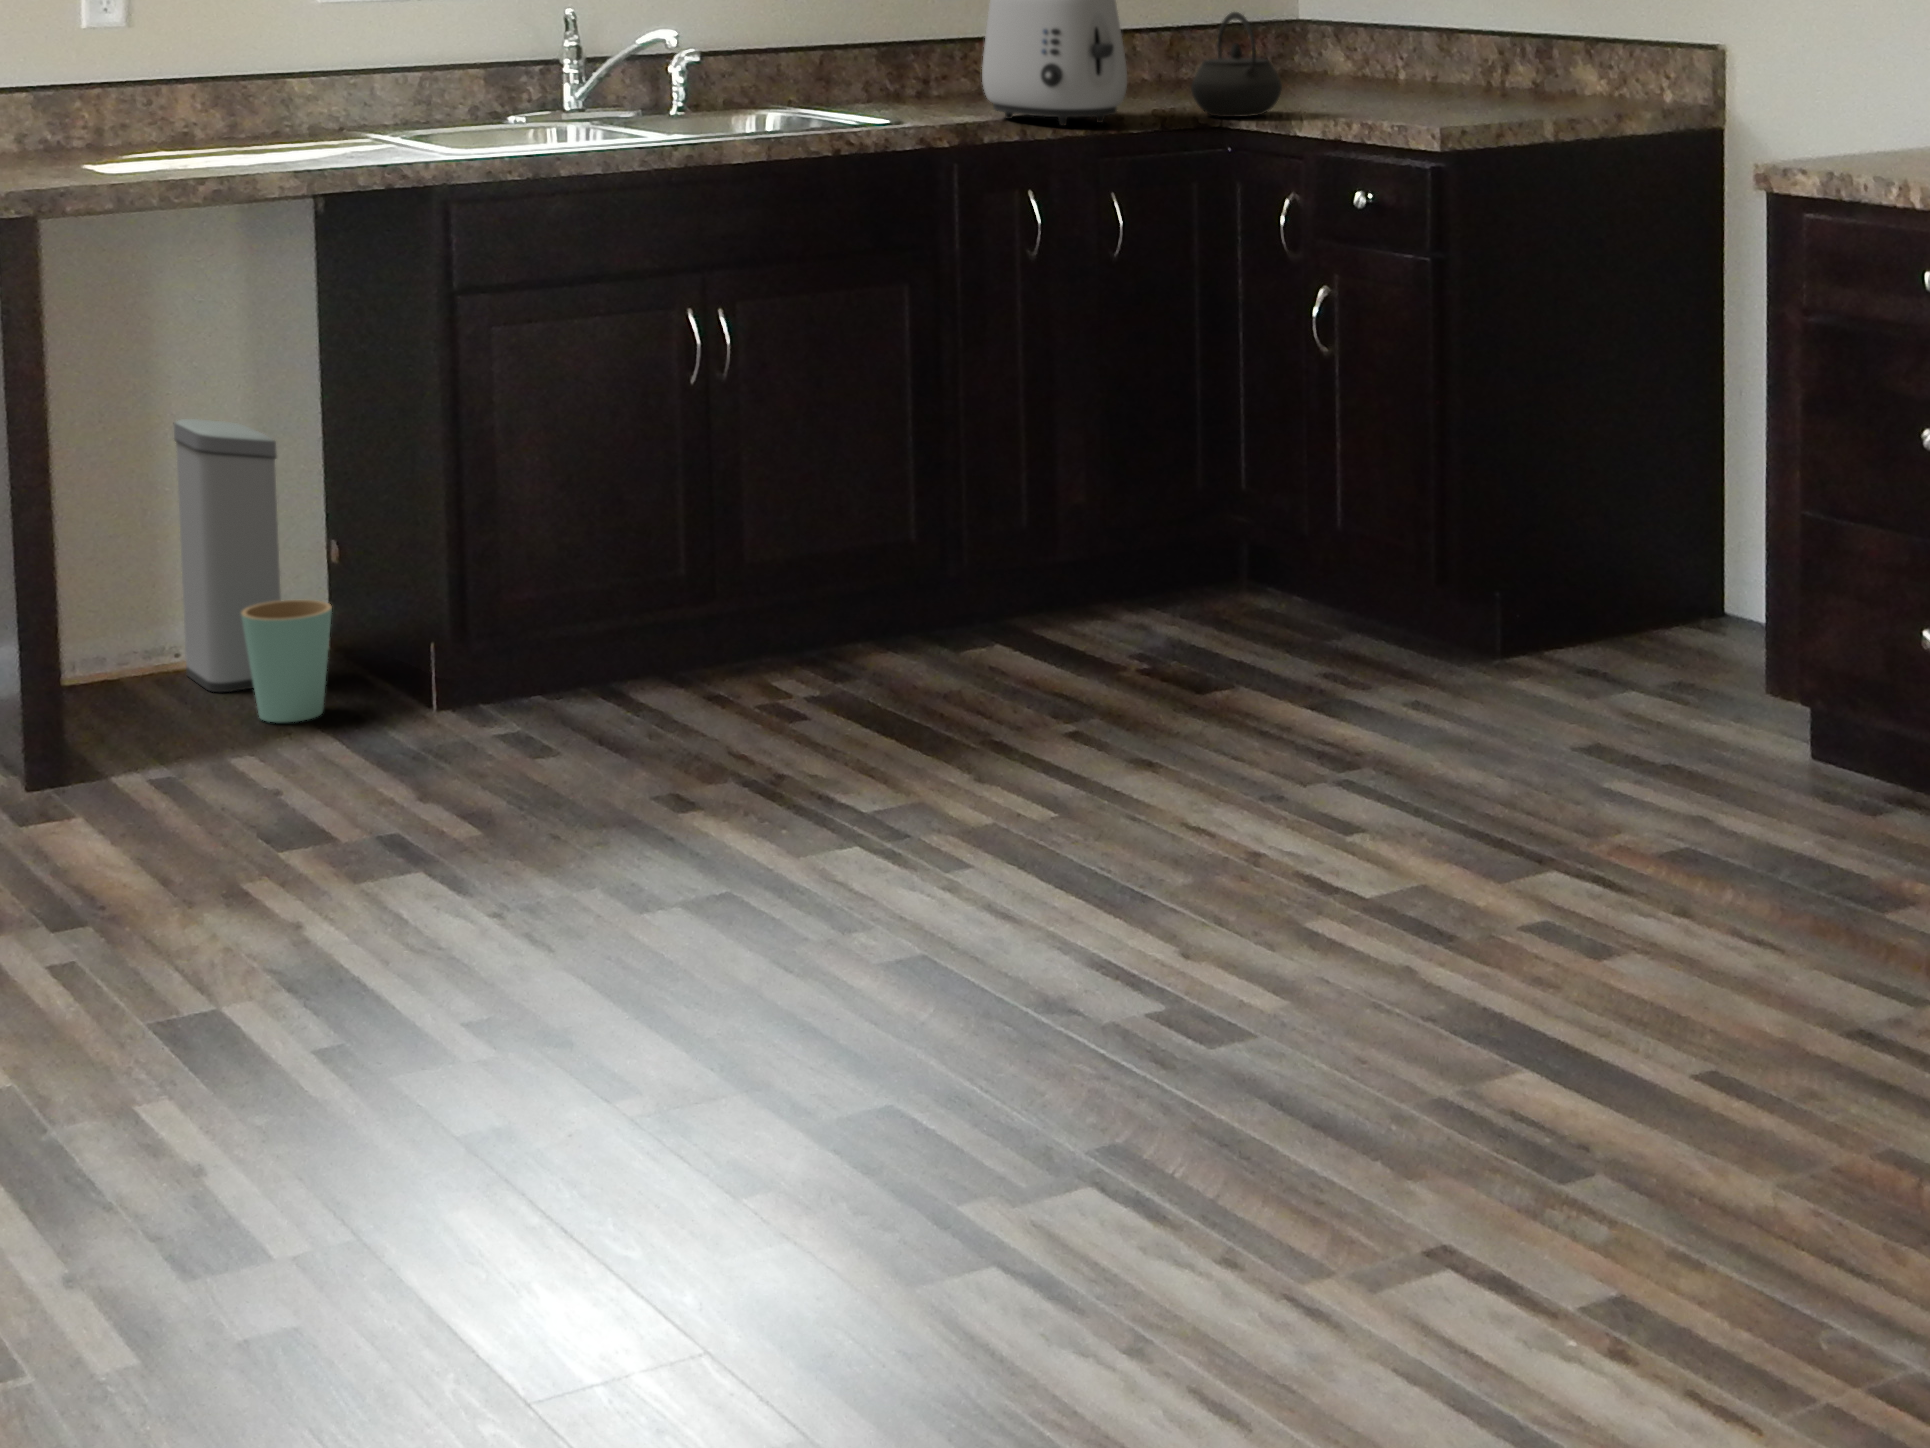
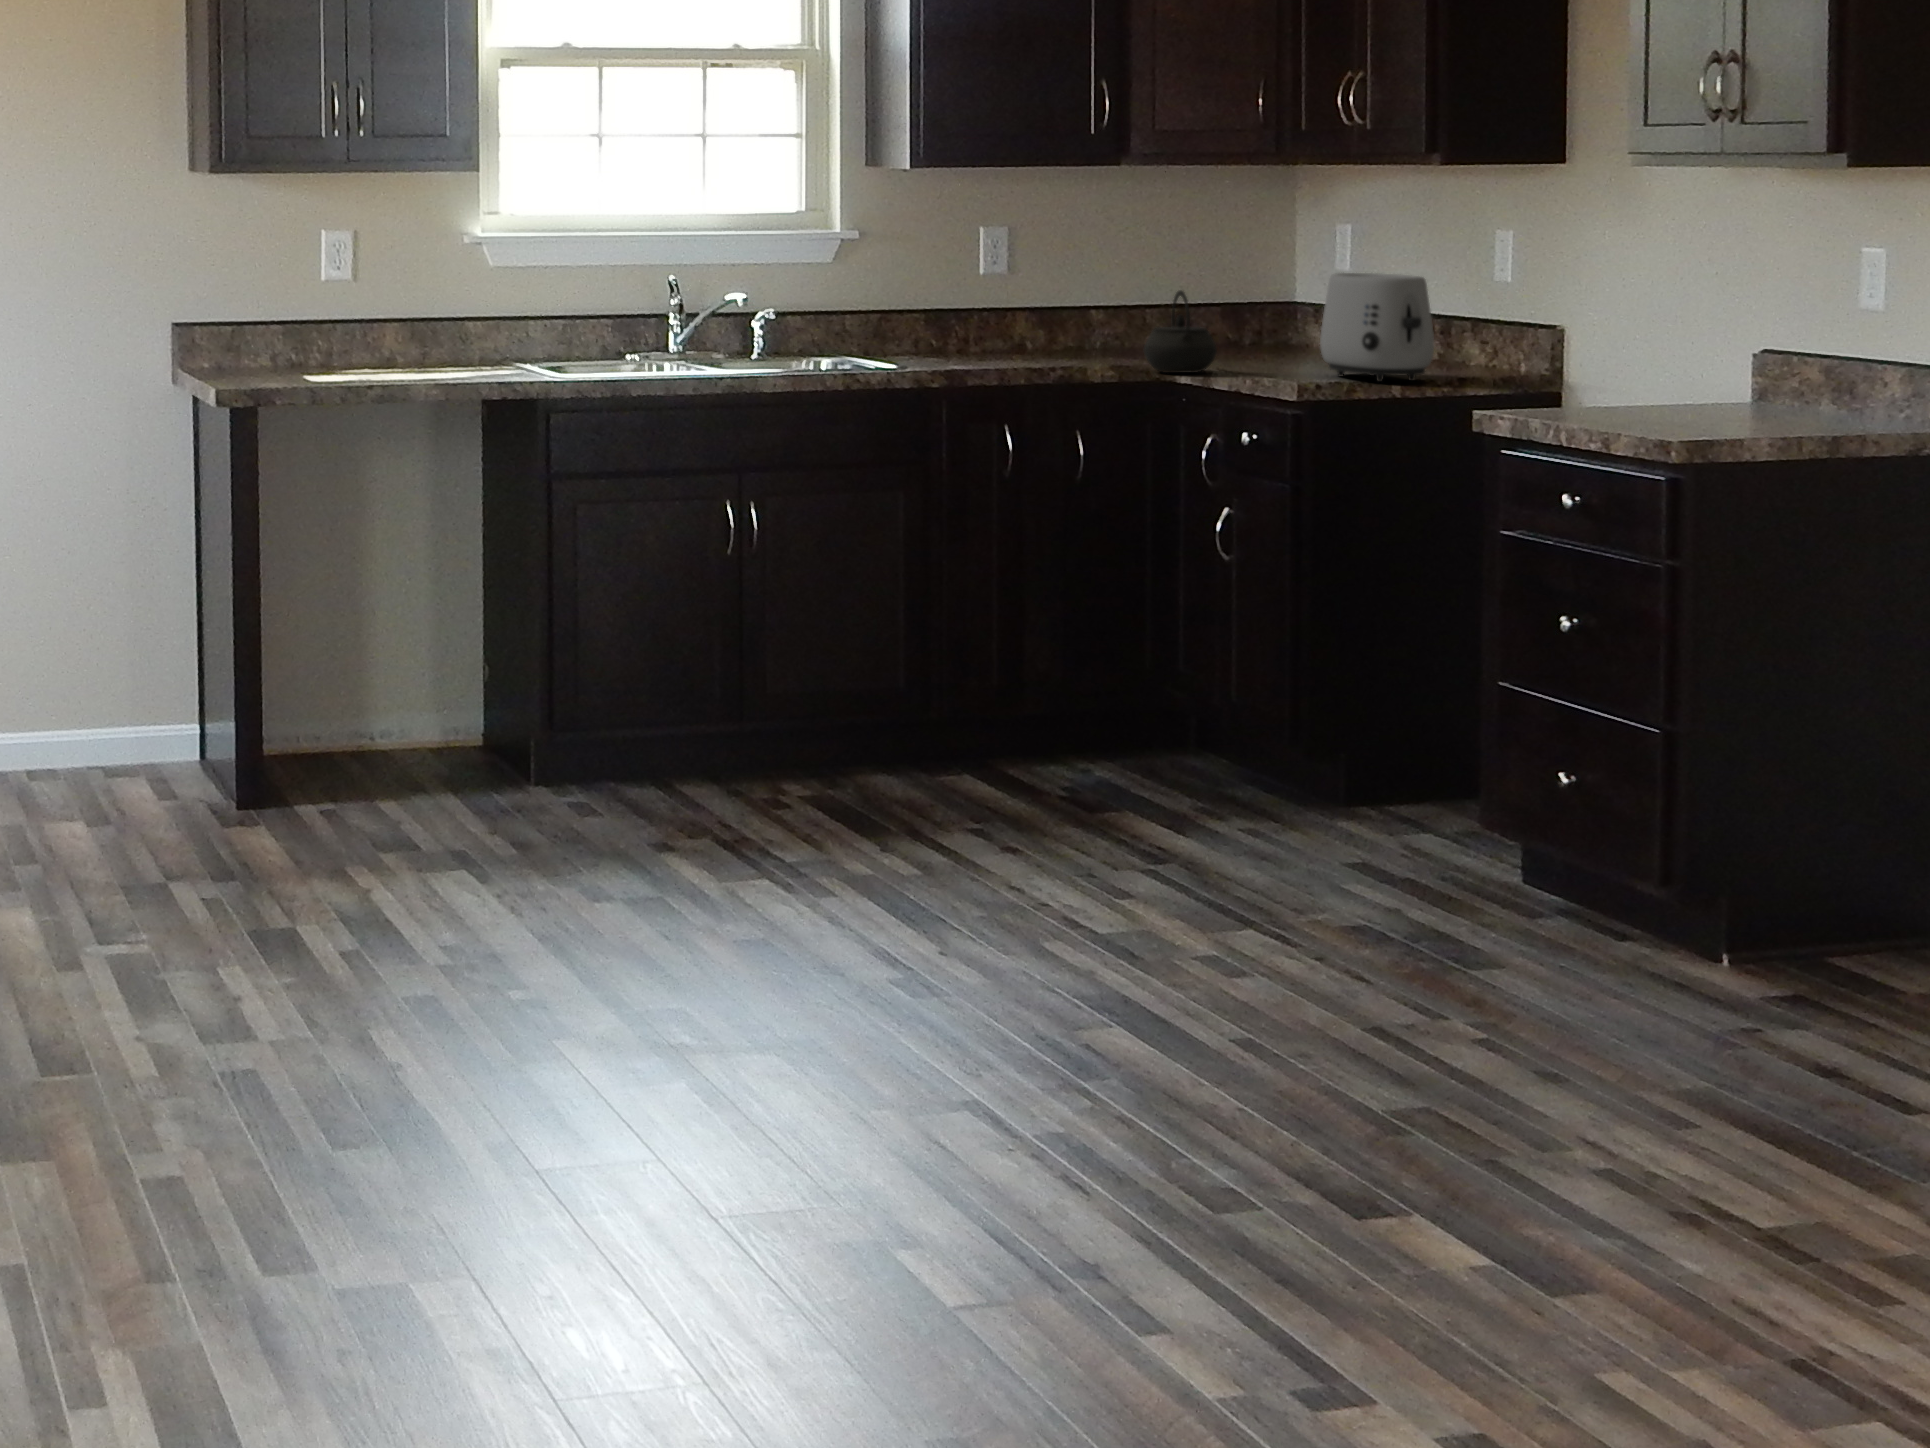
toaster: present [982,0,1127,125] -> present [1320,273,1434,382]
trash can: present [173,419,332,722] -> none [372,567,463,786]

